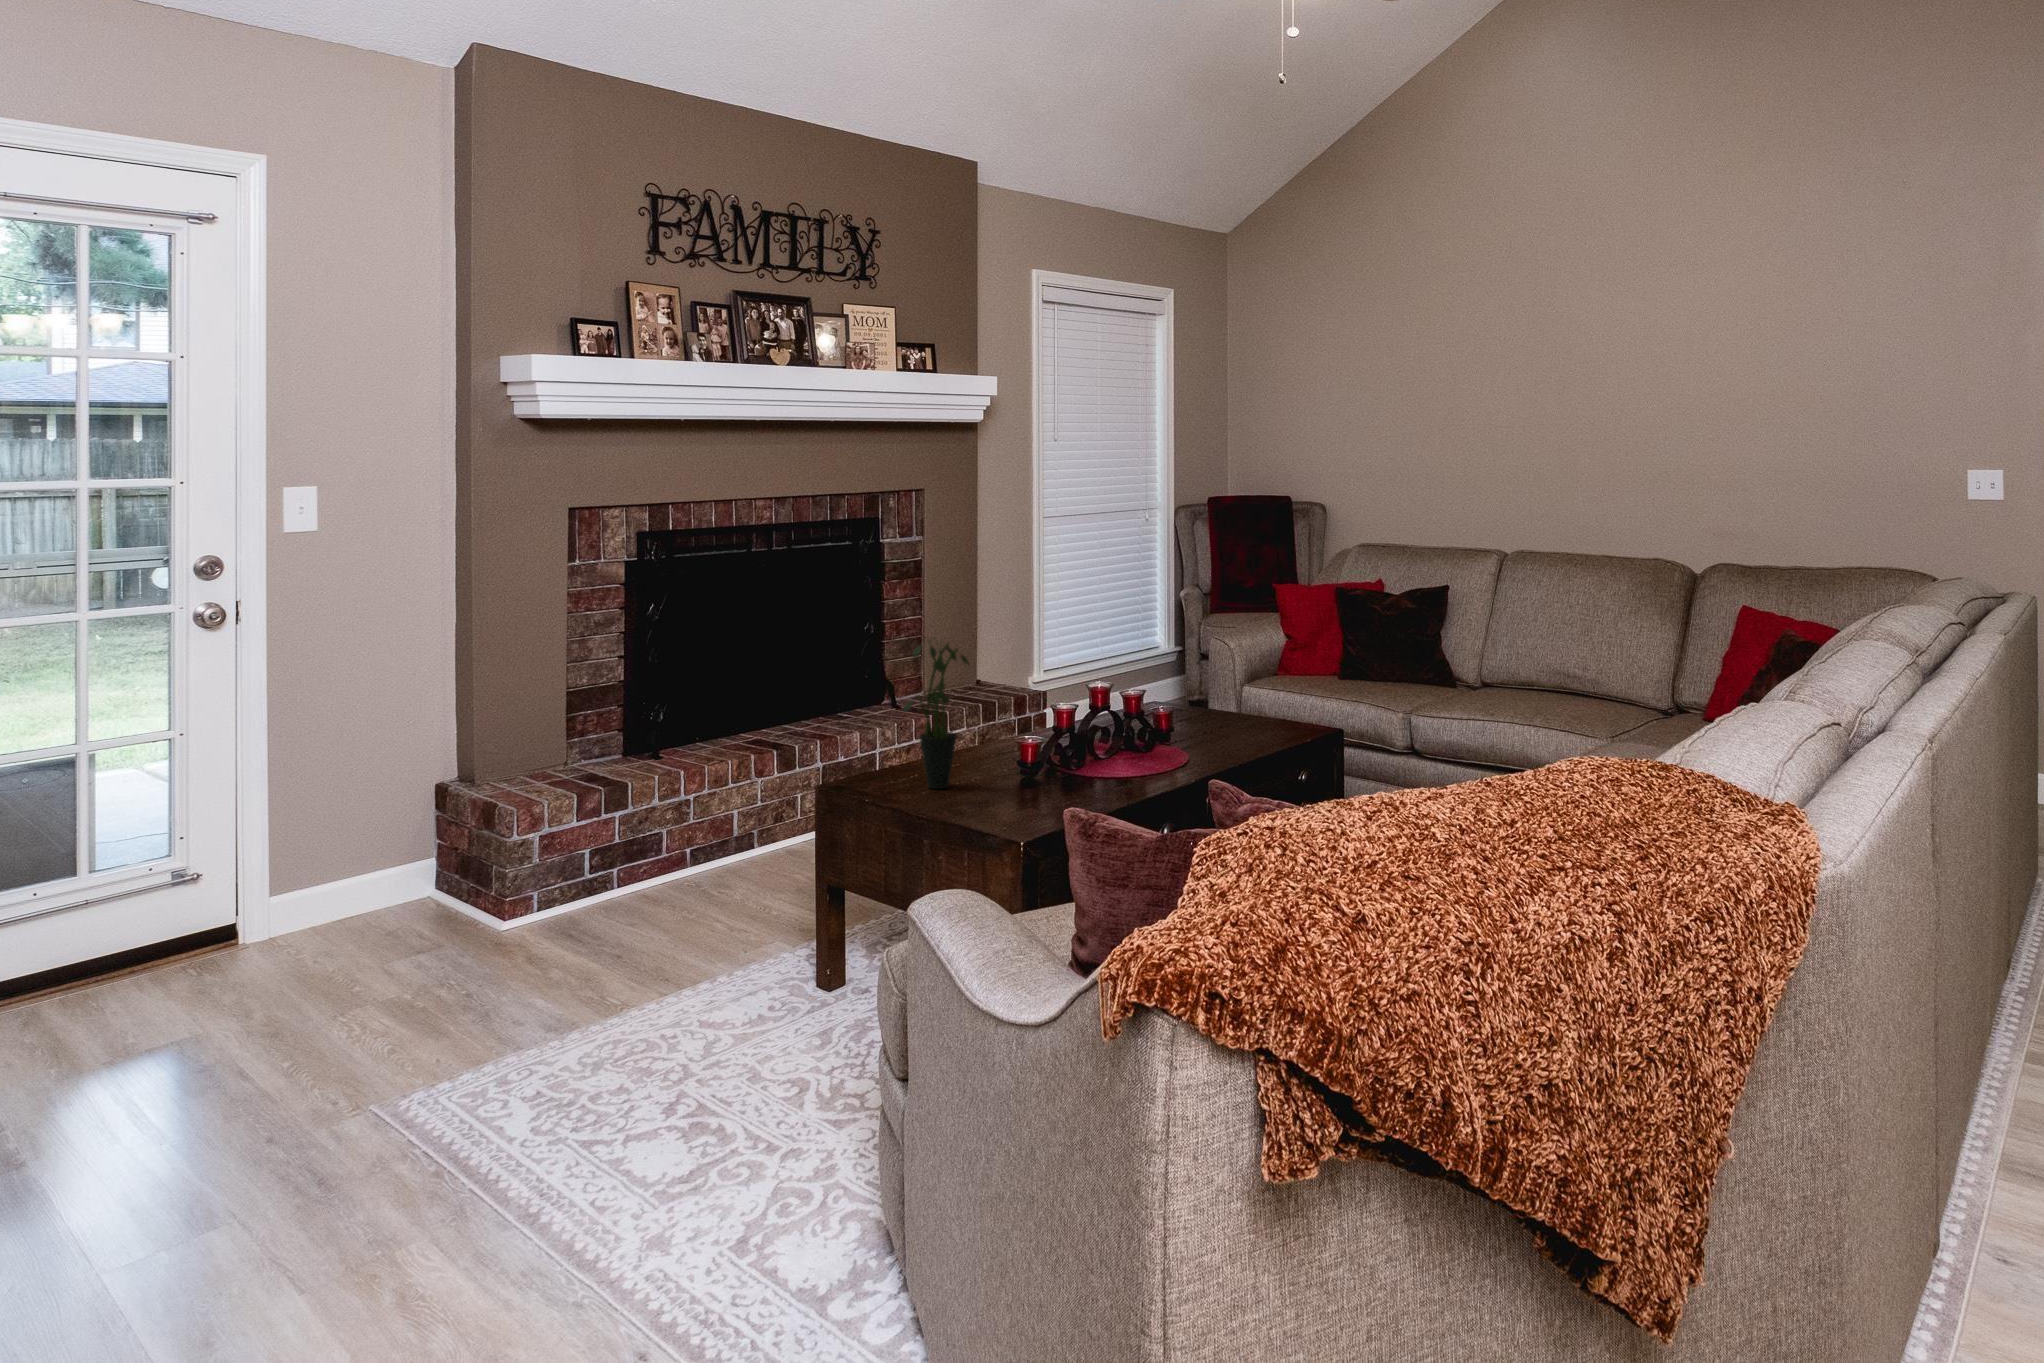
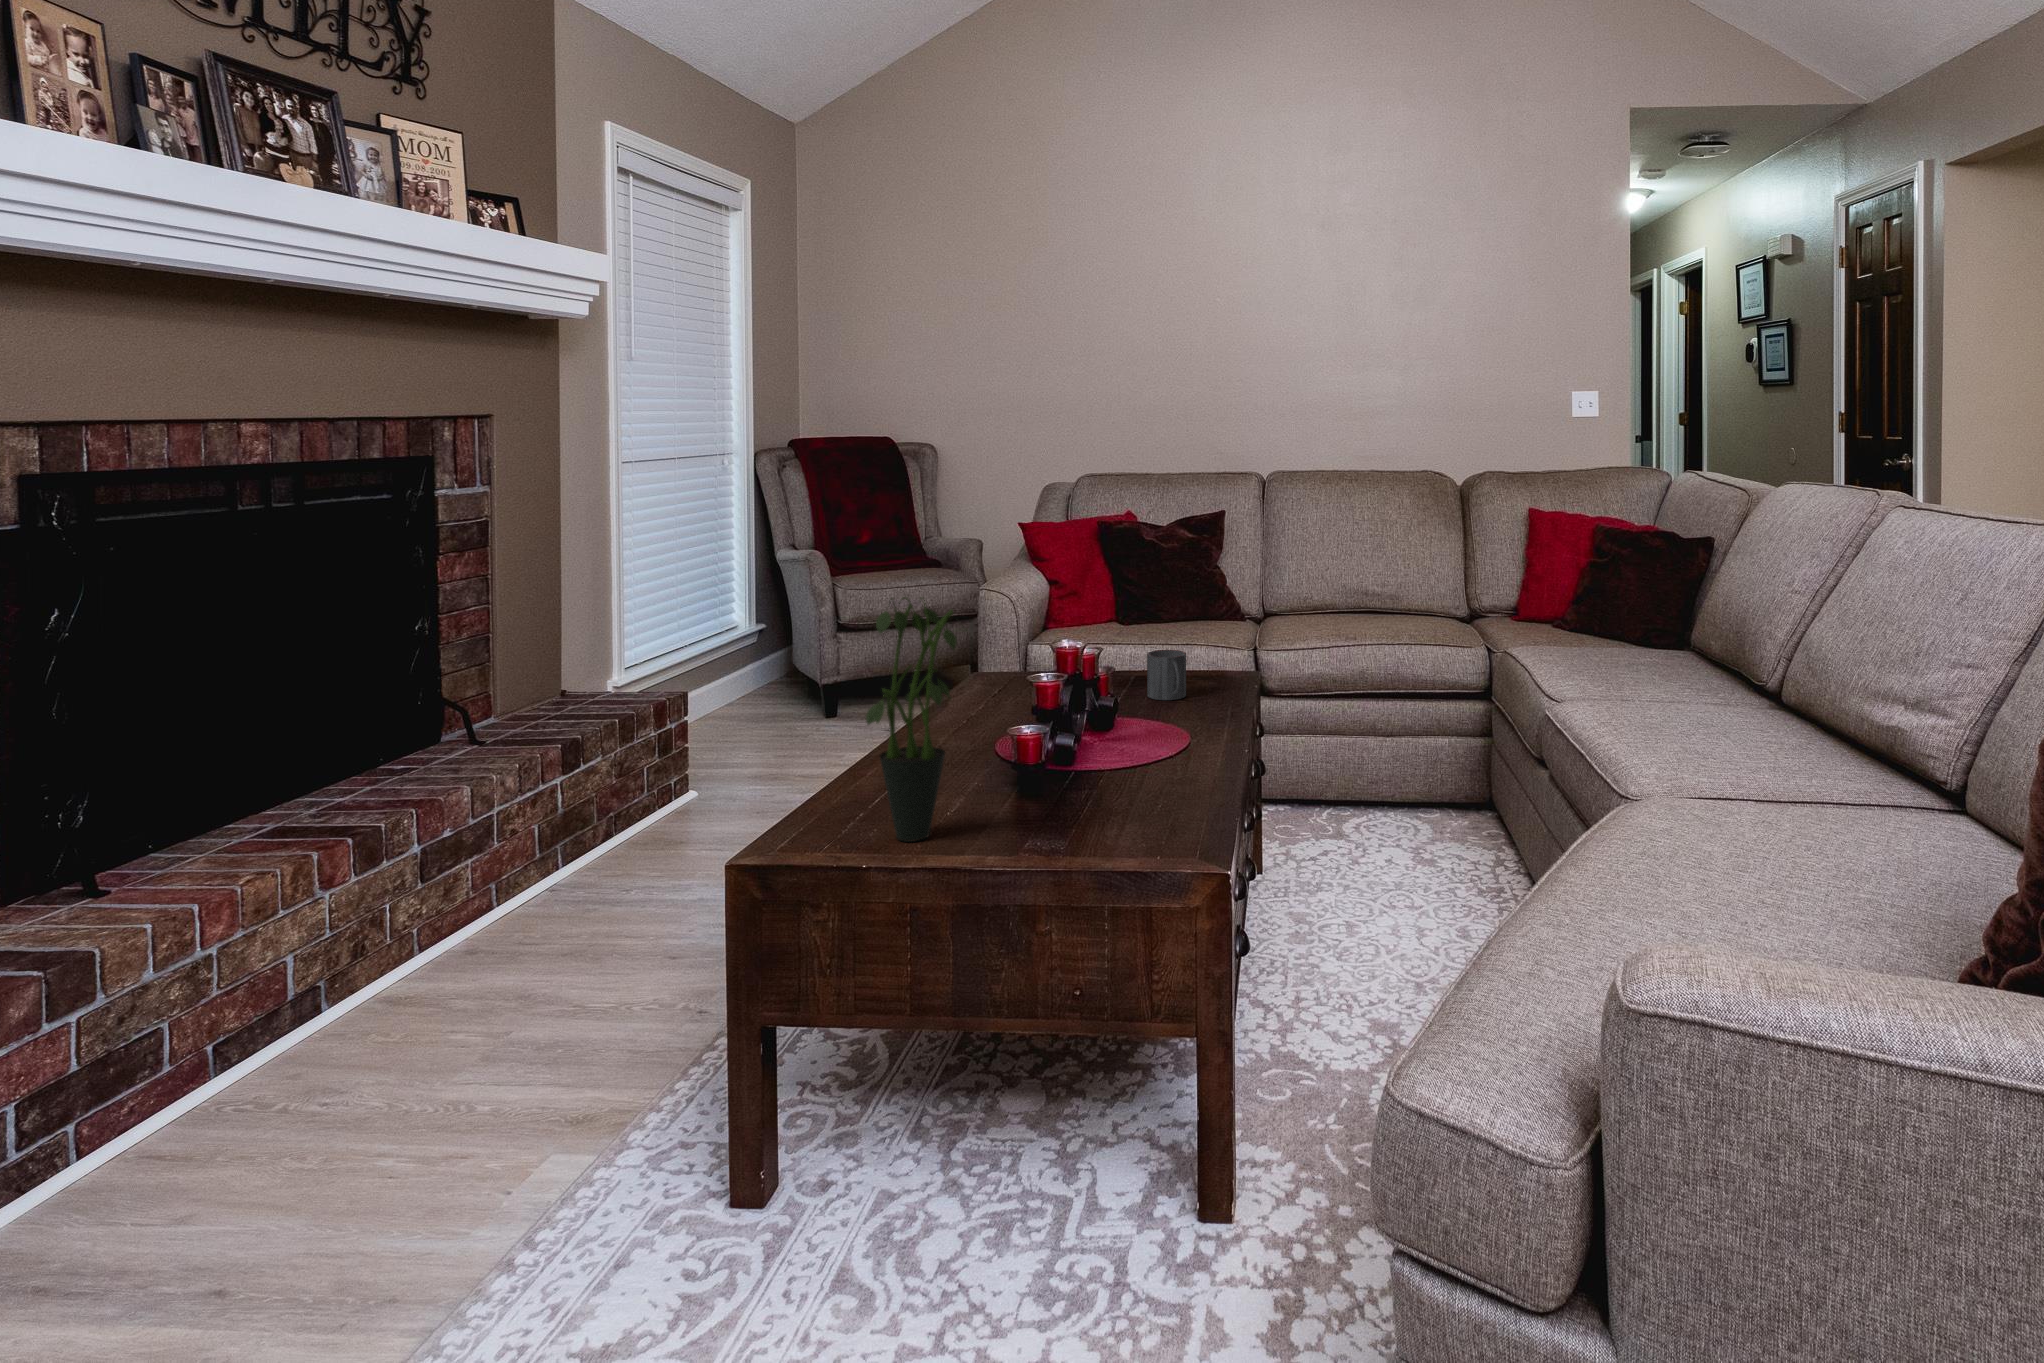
mug: none [1247,700,1278,740] -> present [1147,650,1186,700]

